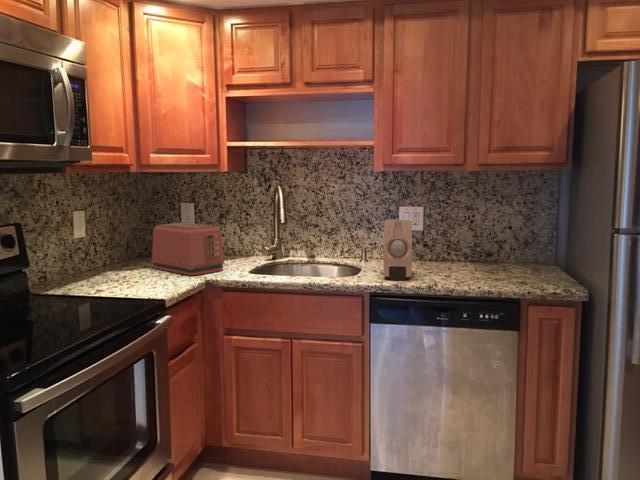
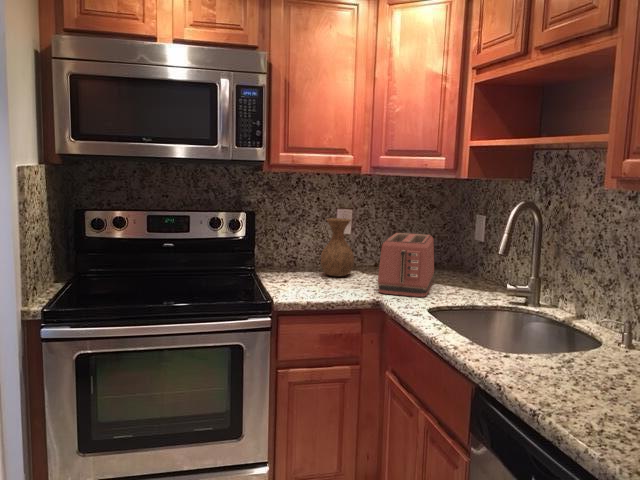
vase: none [90,219,127,278] -> present [321,218,354,277]
soap dispenser: present [384,220,412,280] -> none [515,274,619,388]

